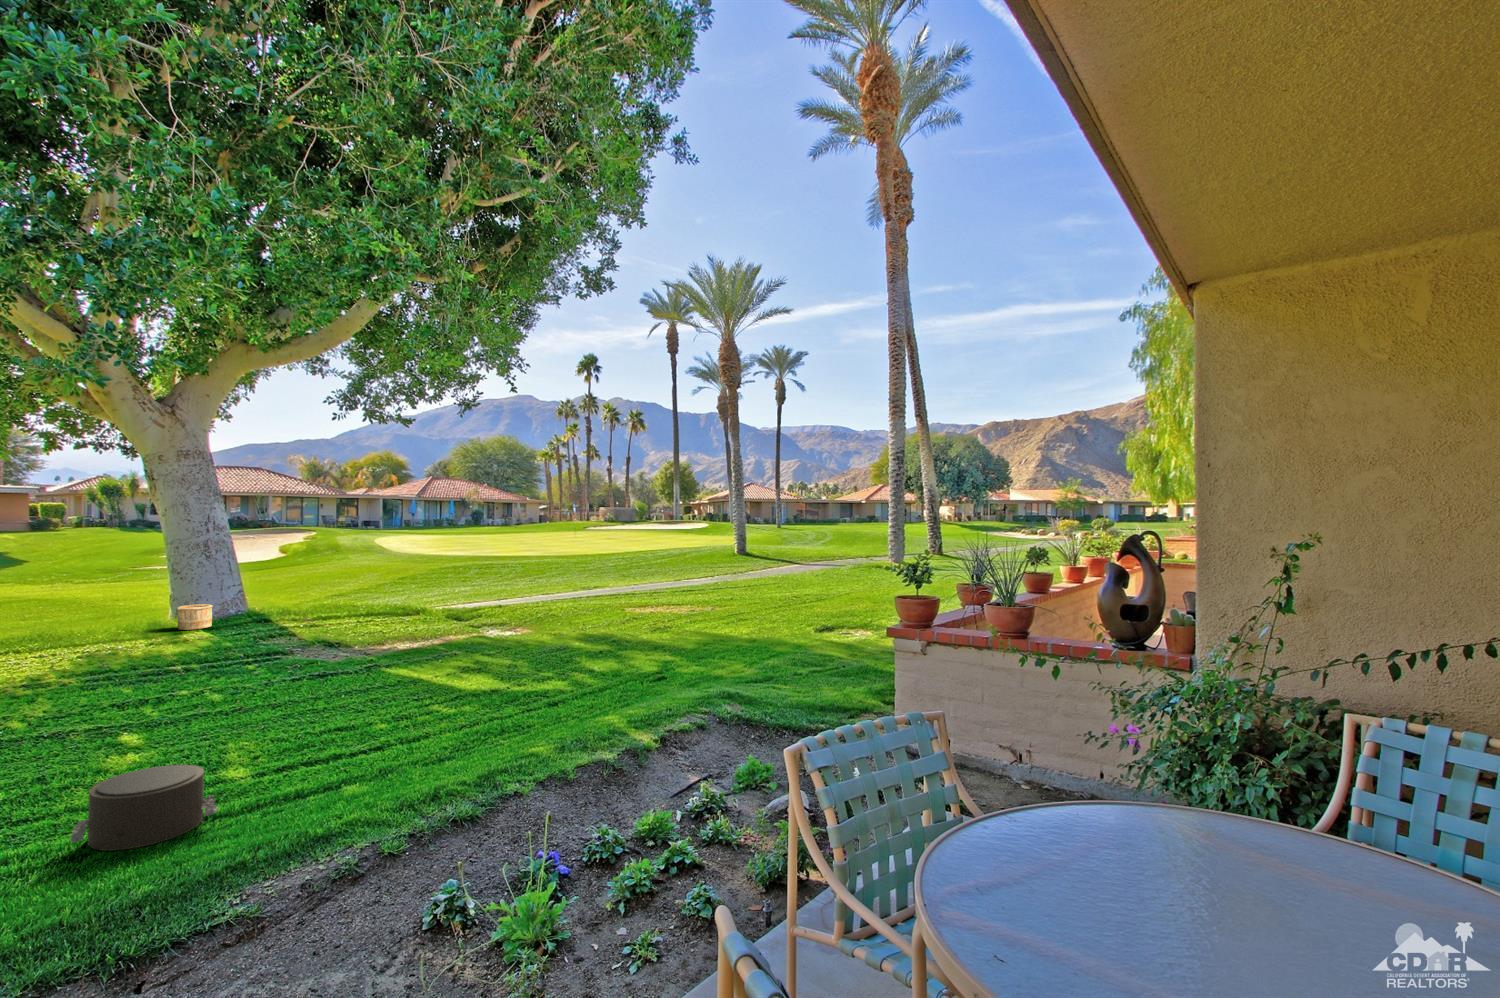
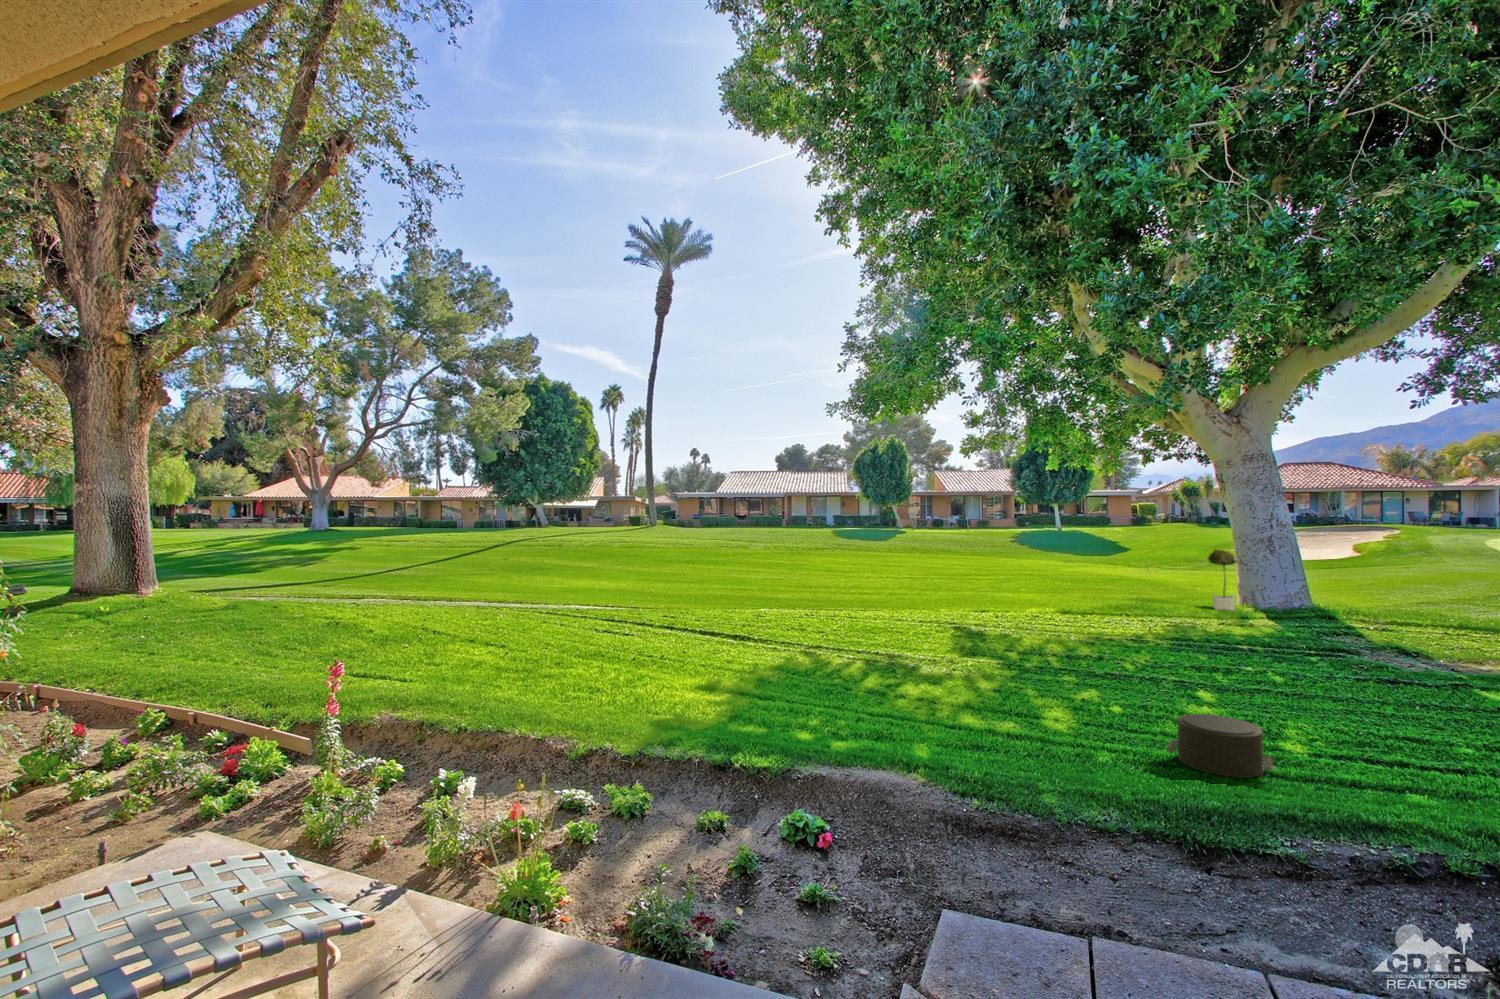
potted tree: none [132,557,170,629] -> present [1208,549,1237,611]
wooden bucket: present [176,604,213,630] -> none [1244,594,1276,617]

